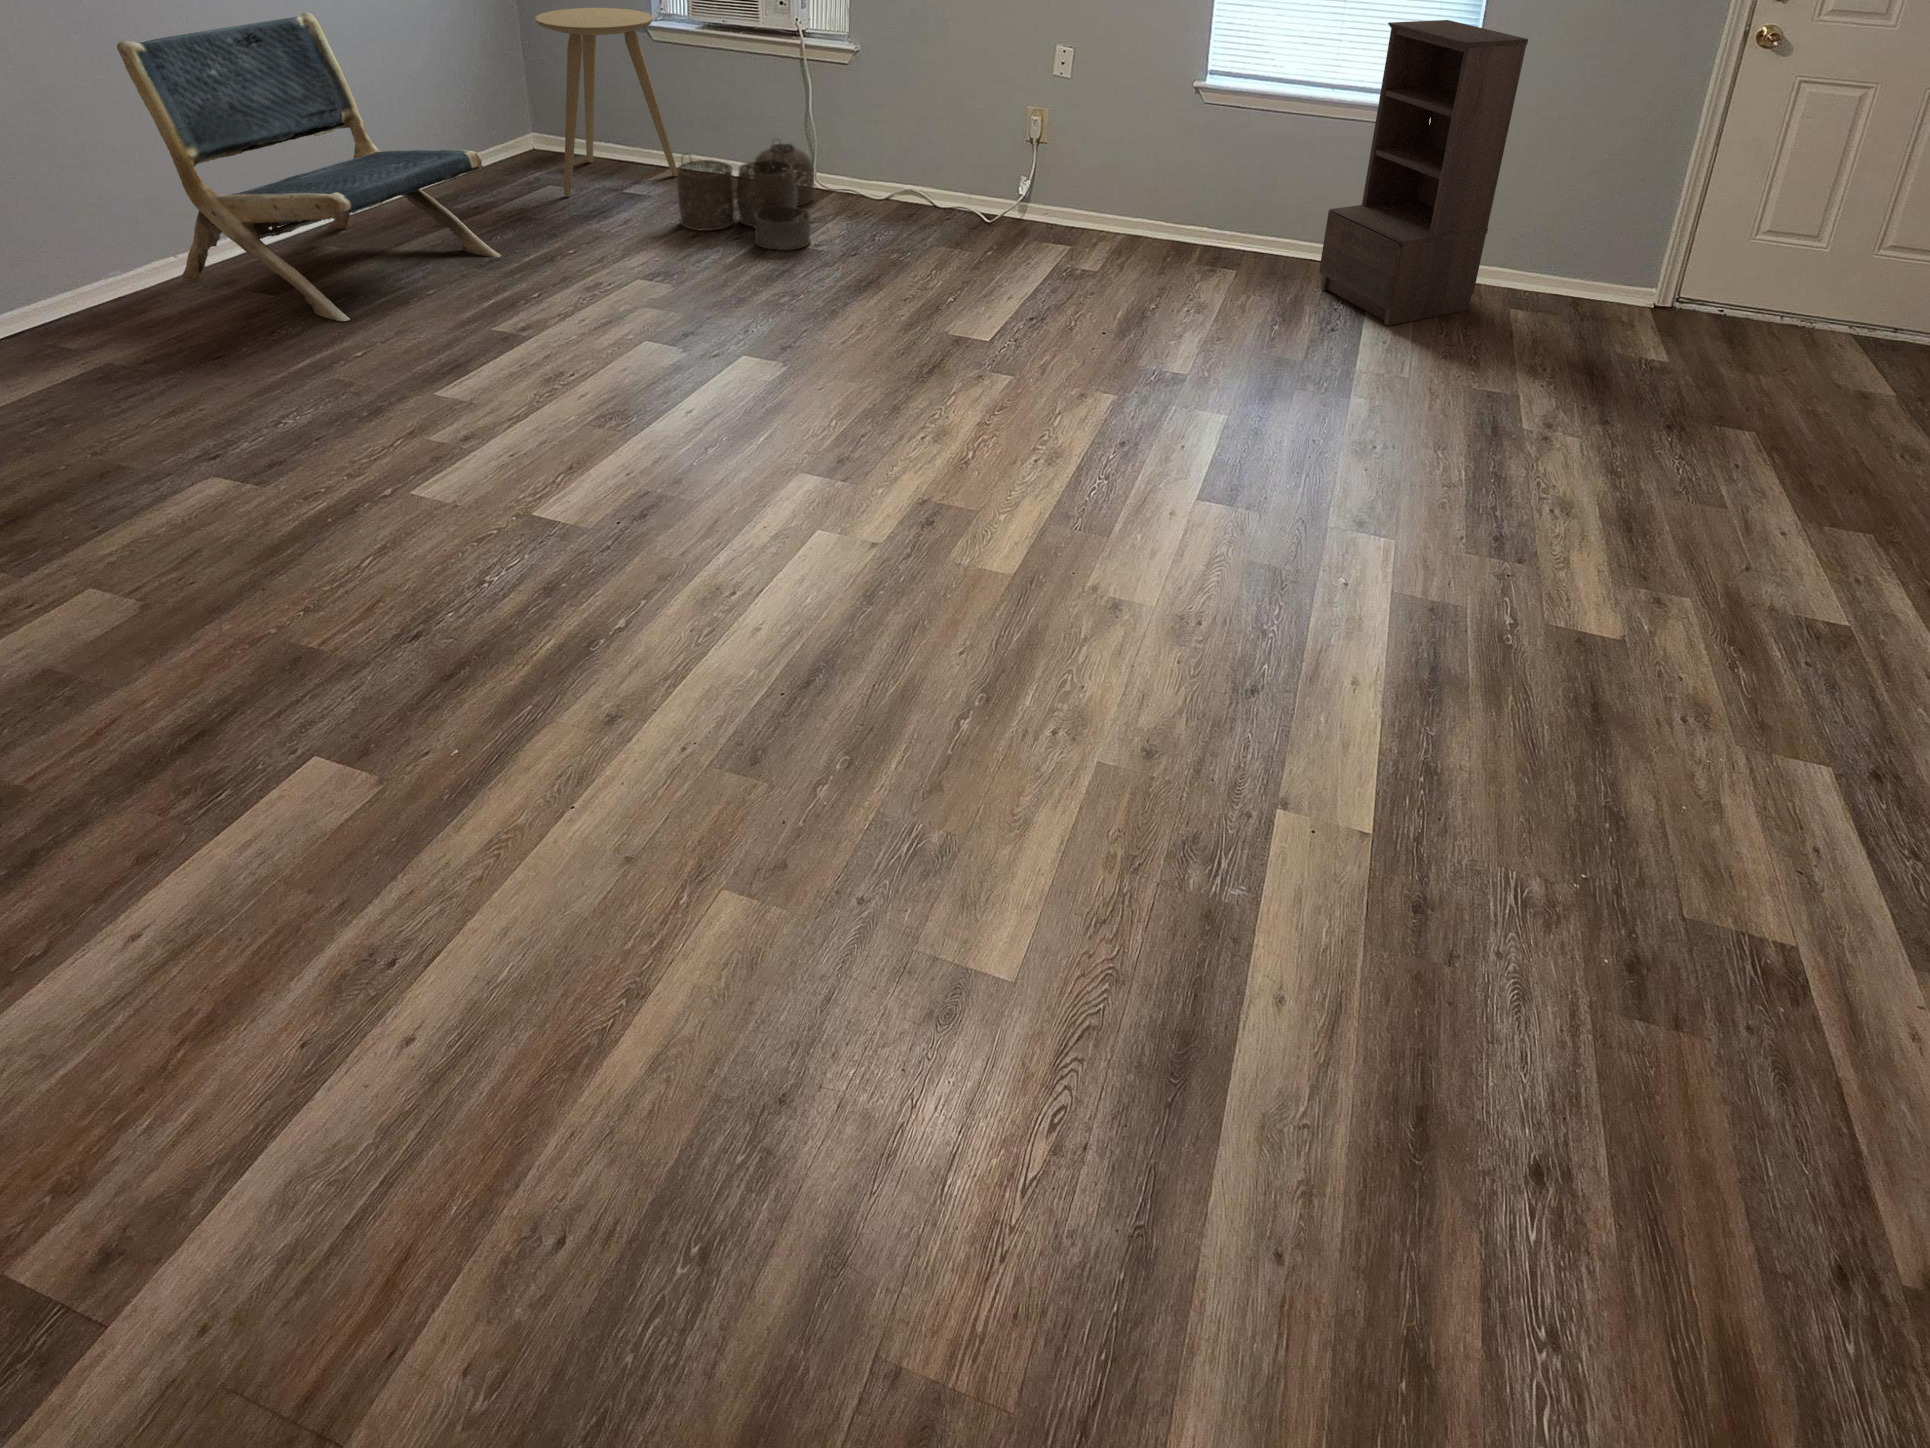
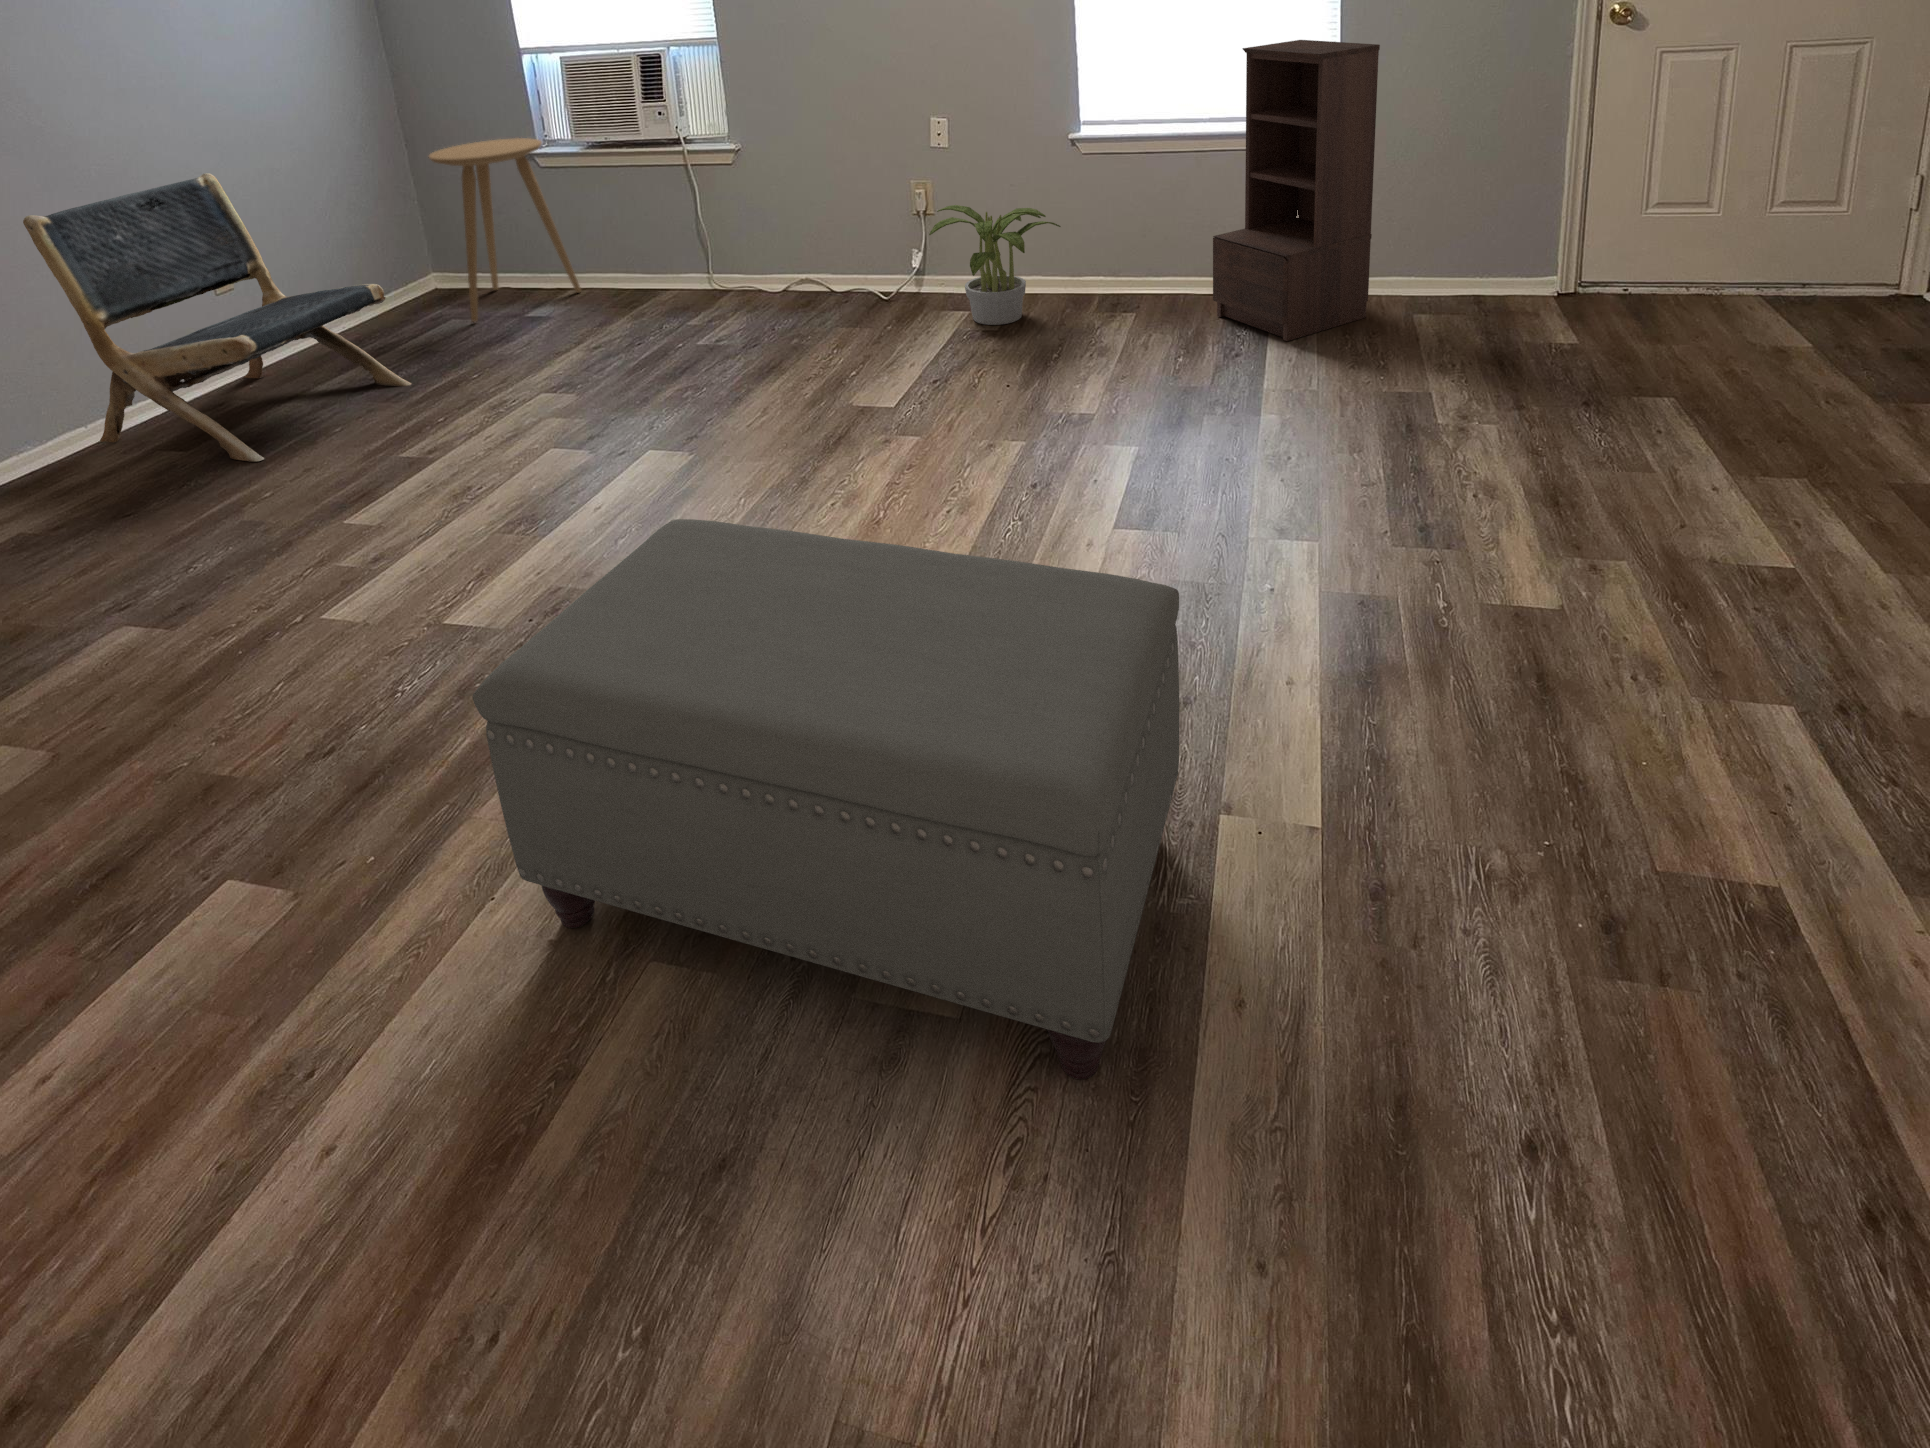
woven basket: present [676,139,814,250] -> none [575,242,714,346]
potted plant: none [1043,142,1176,269] -> present [929,205,1061,325]
ottoman: none [578,465,1273,1056] -> present [472,519,1179,1079]

